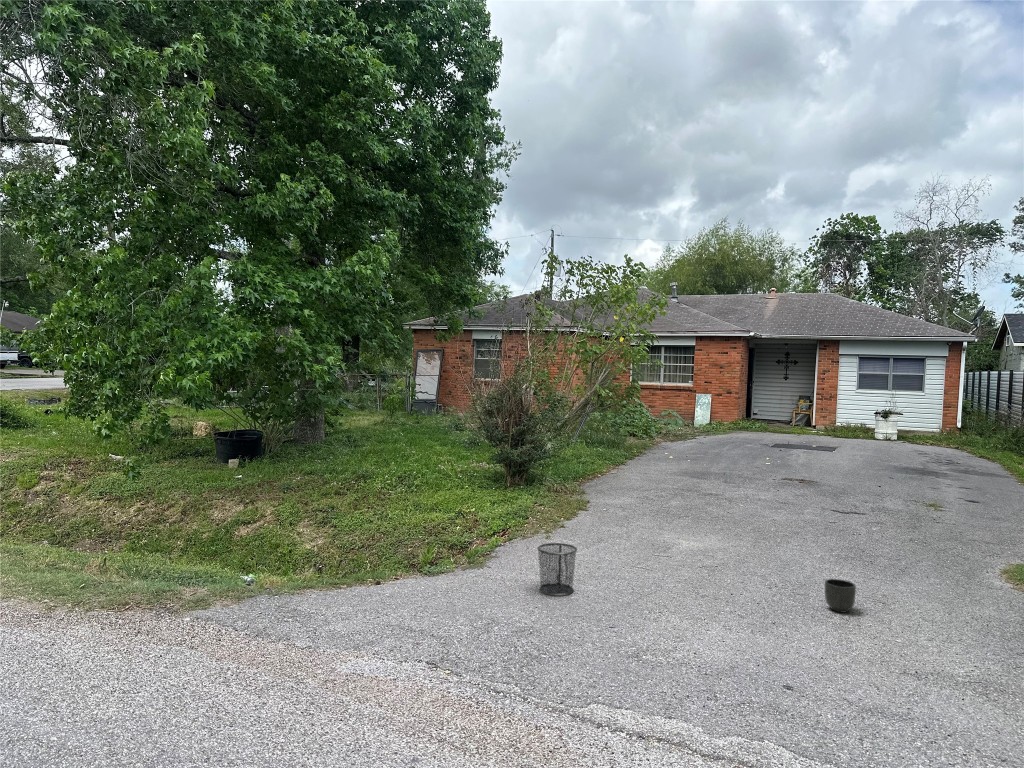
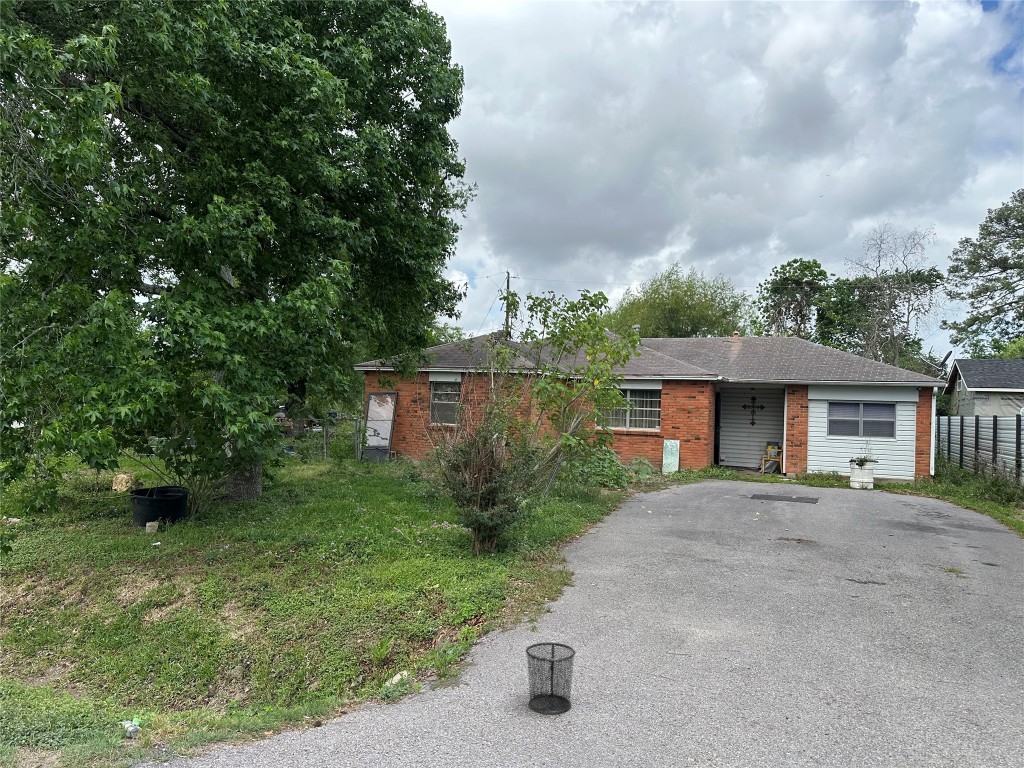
planter: present [825,579,856,612] -> none [877,683,916,727]

